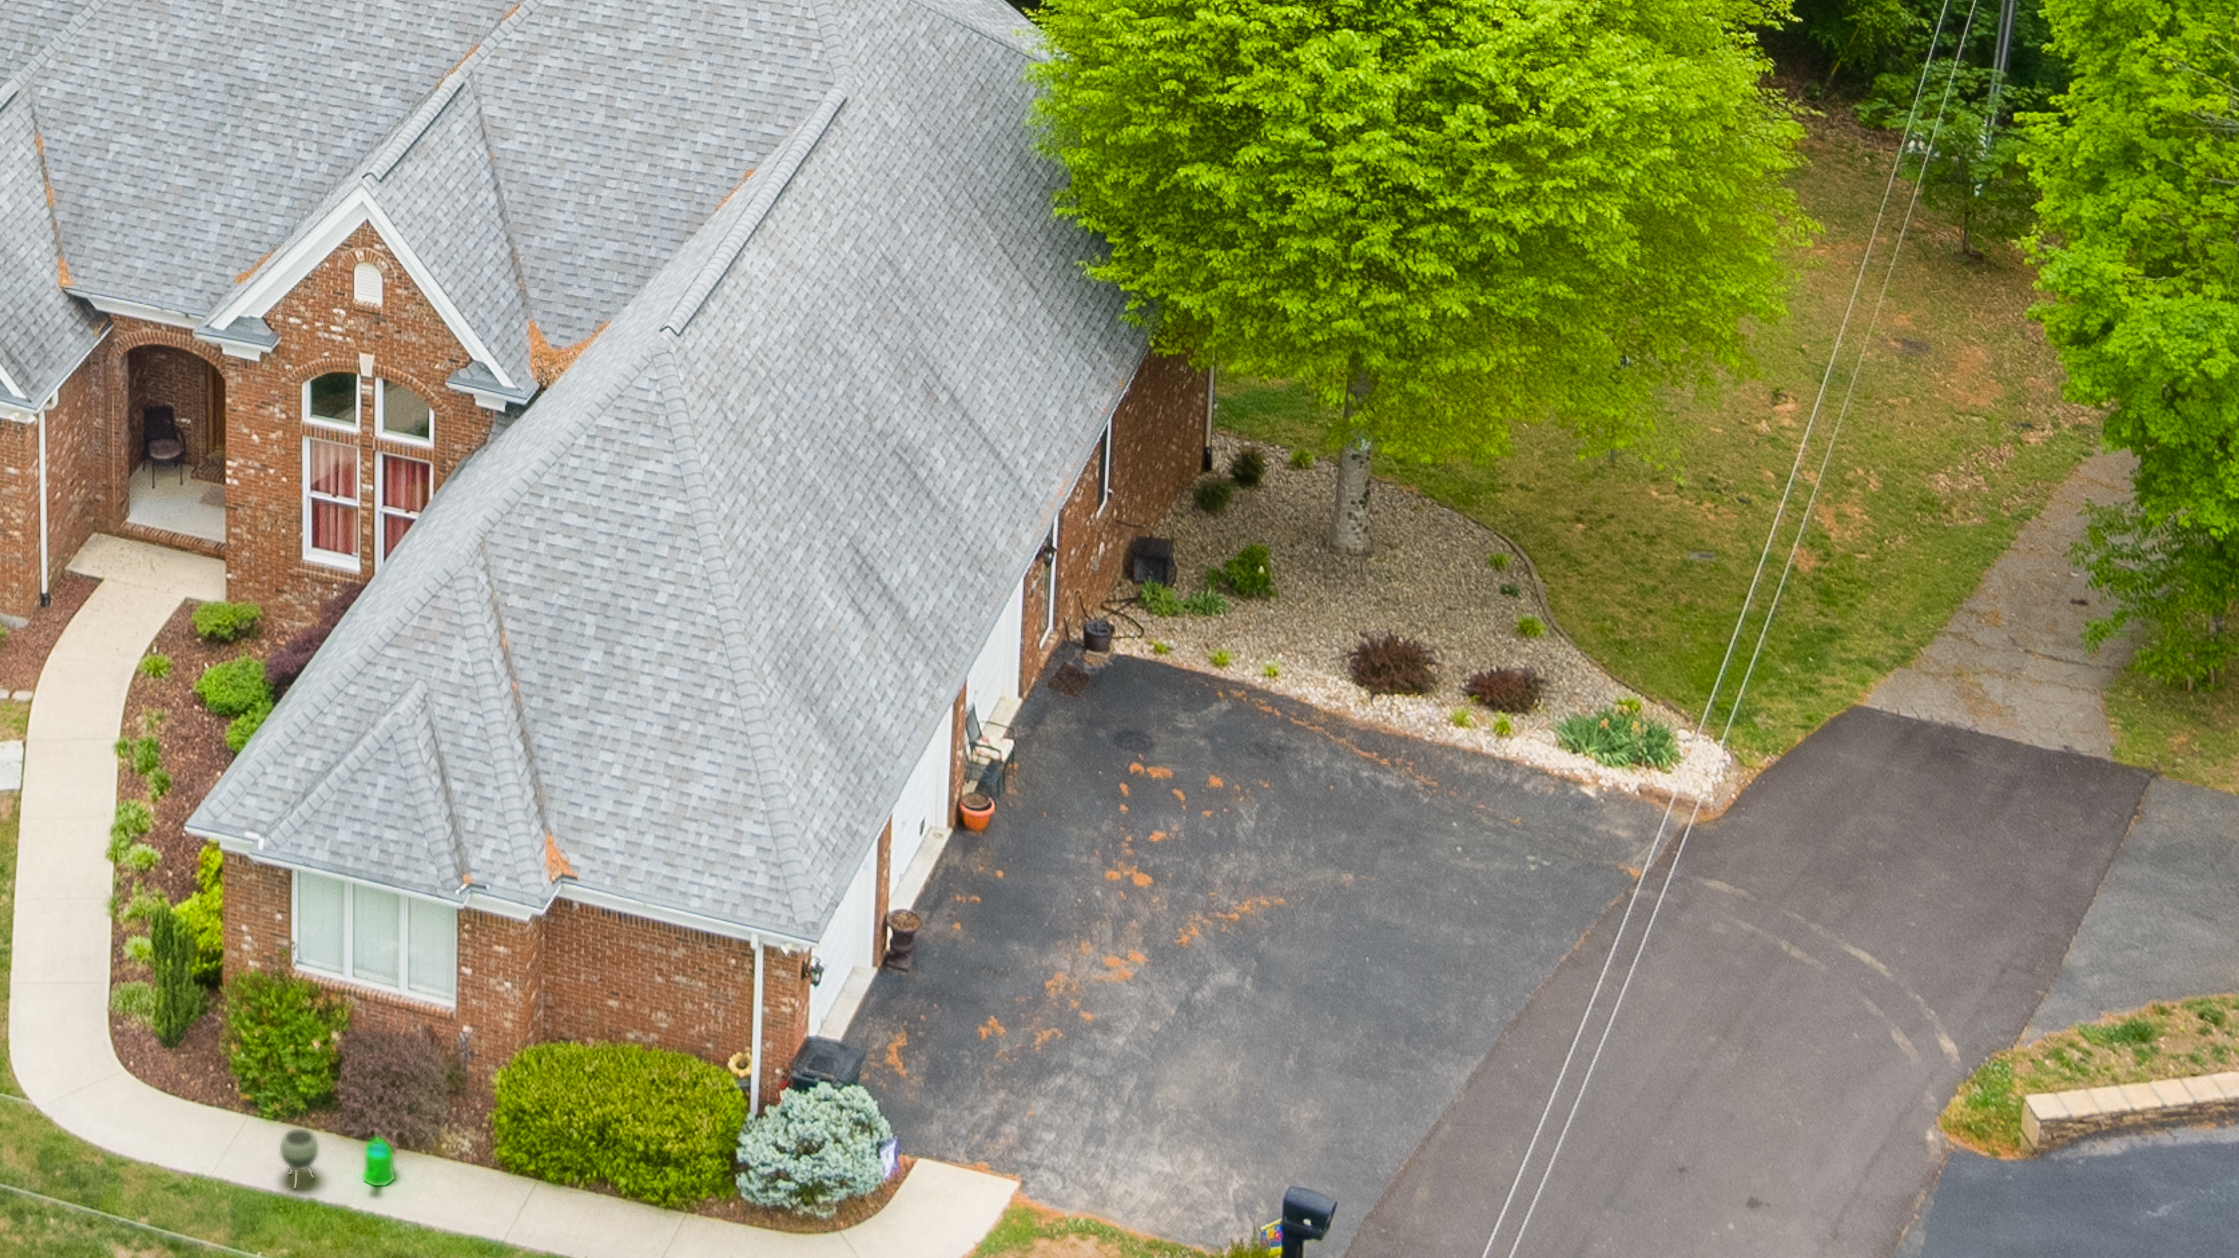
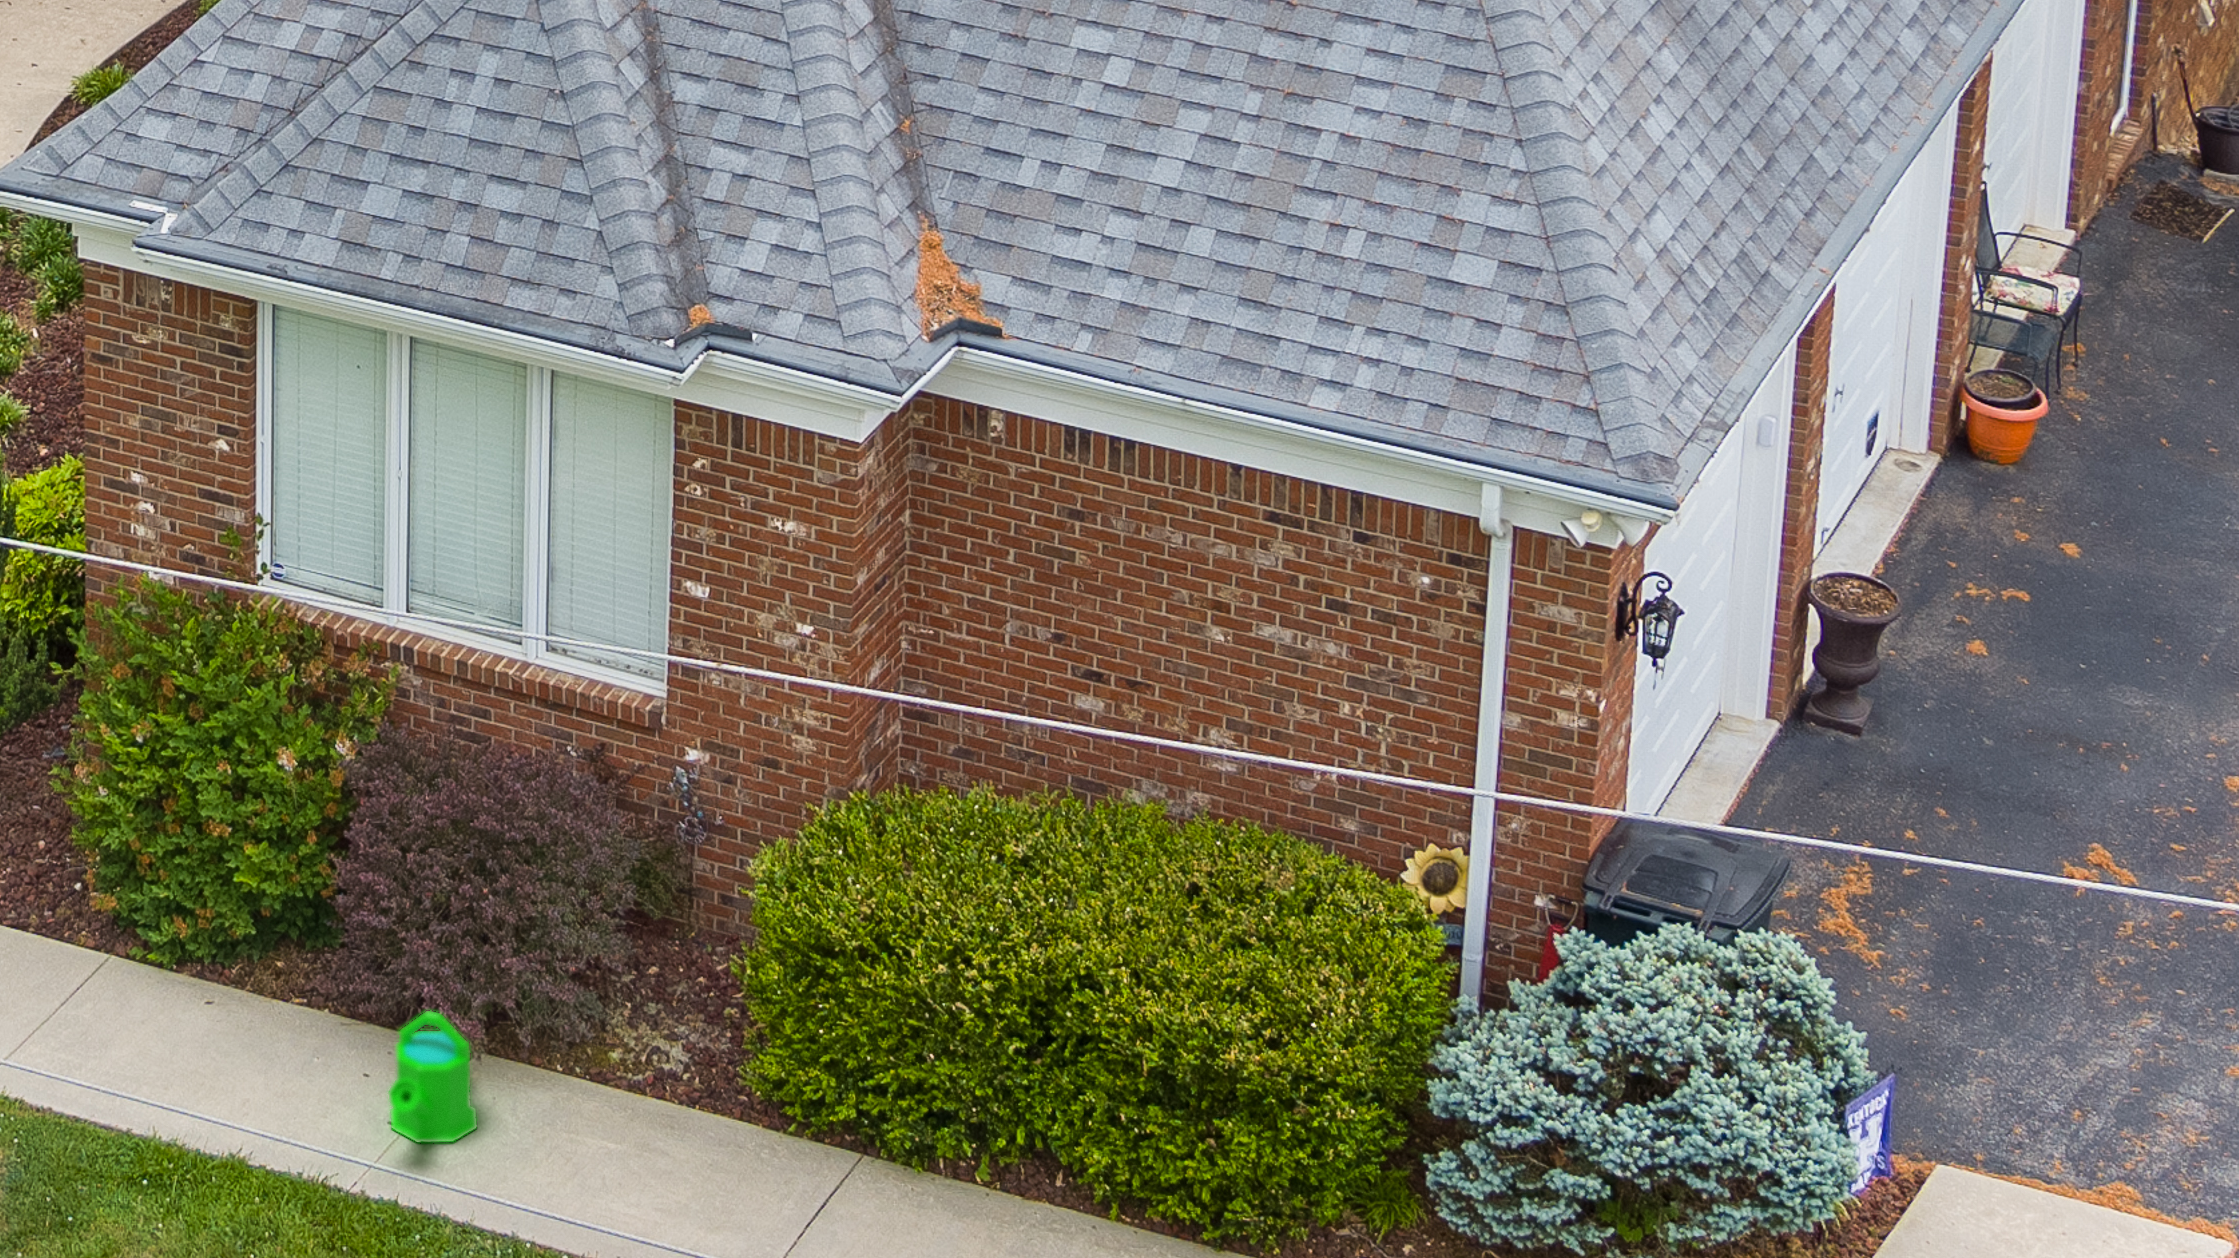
planter: present [280,1129,318,1186] -> none [164,977,268,1137]

